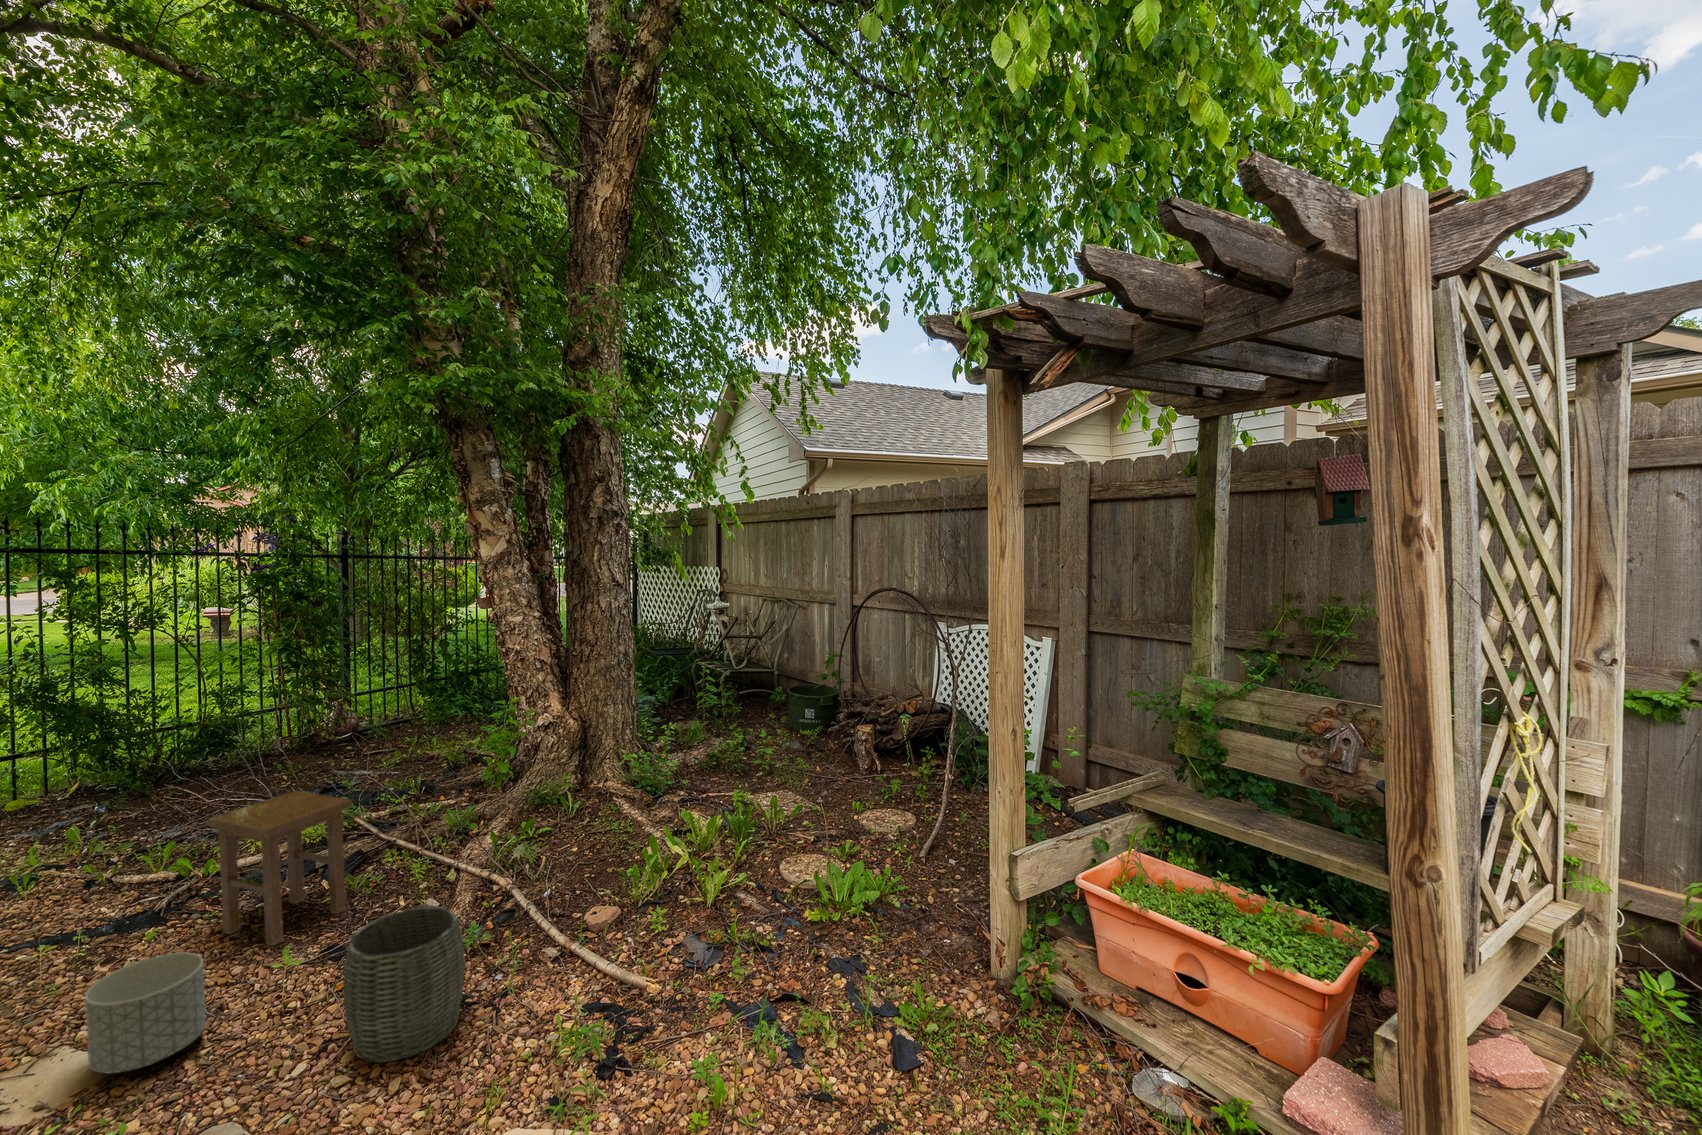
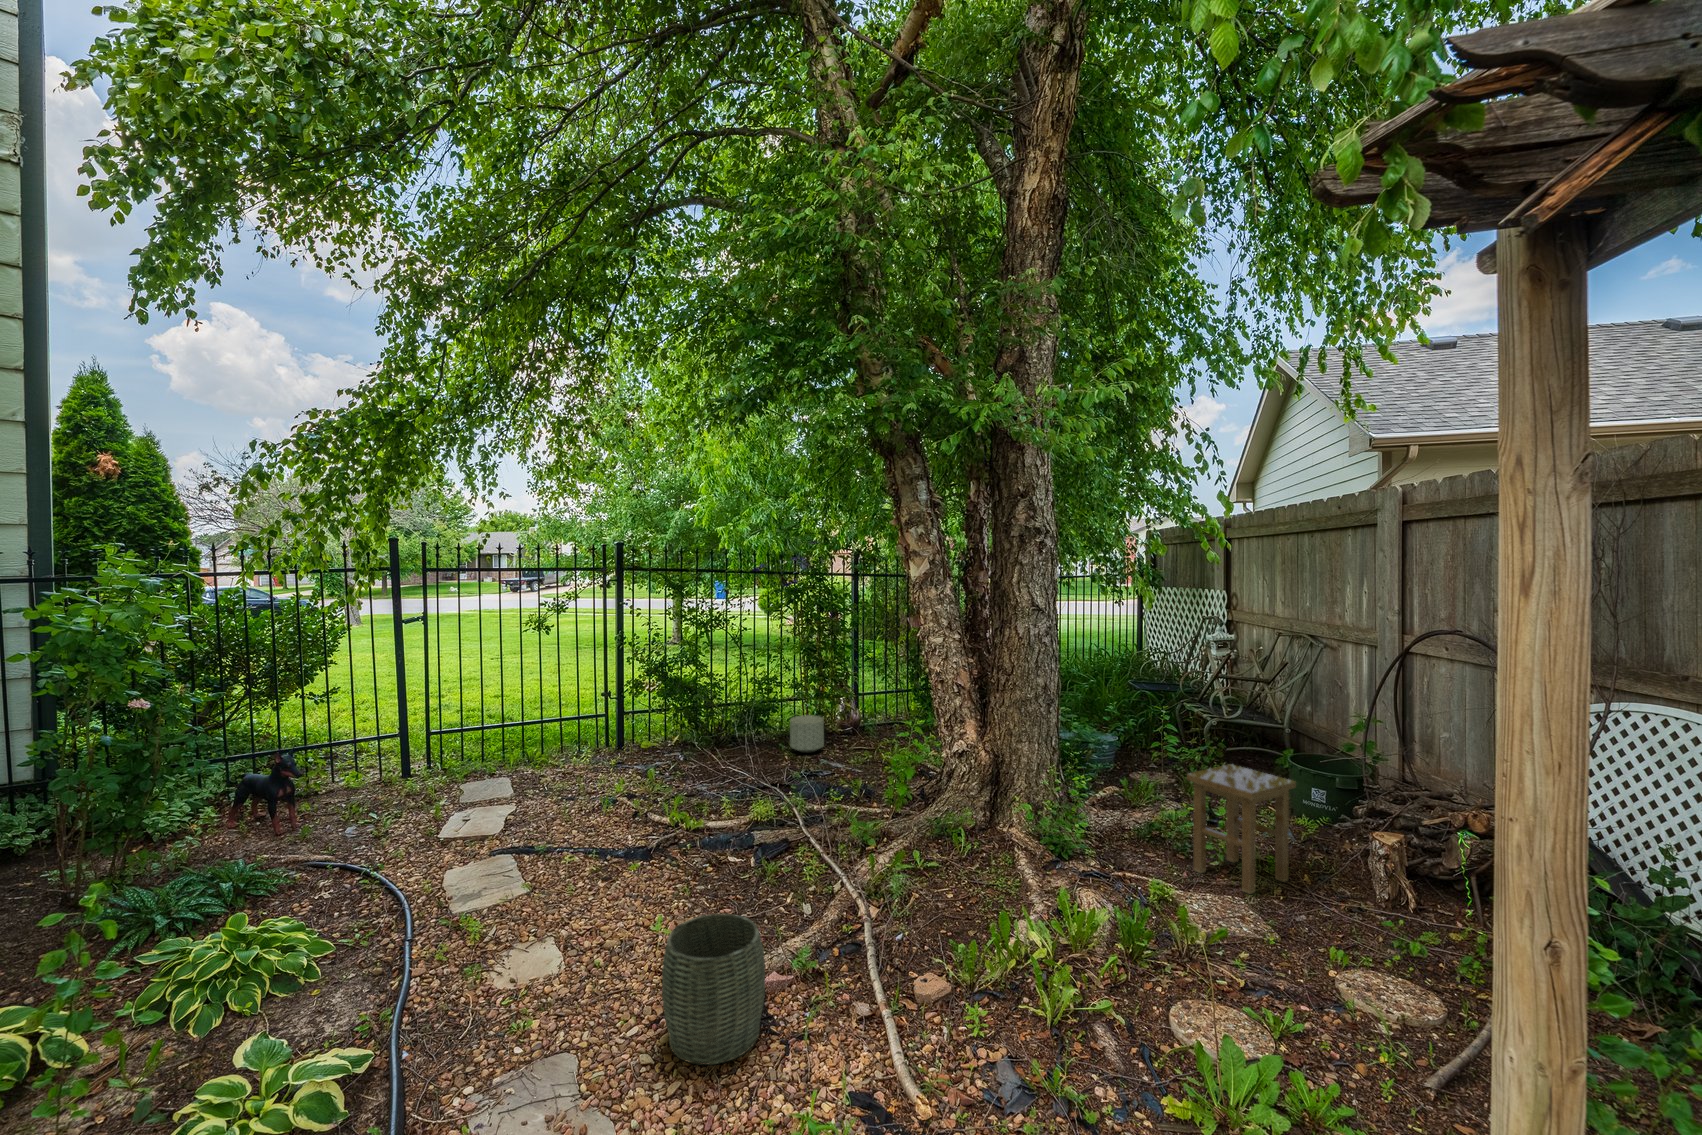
stool: present [208,791,351,946] -> present [1187,764,1296,894]
planter: present [85,953,206,1073] -> present [790,715,824,753]

